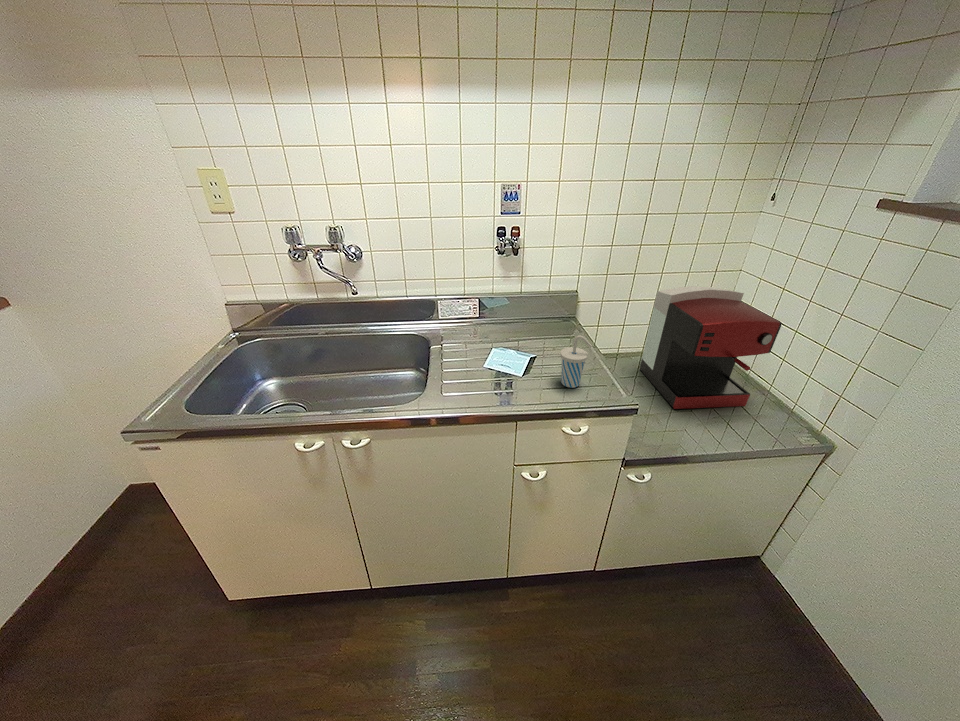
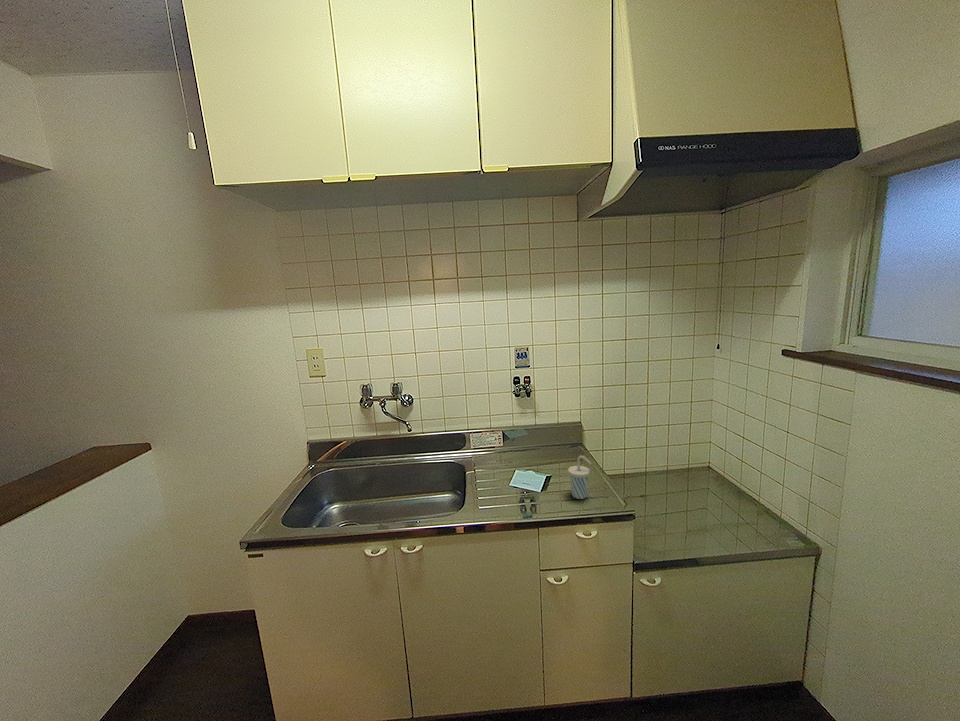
coffee maker: present [640,286,782,409] -> none [644,414,744,520]

